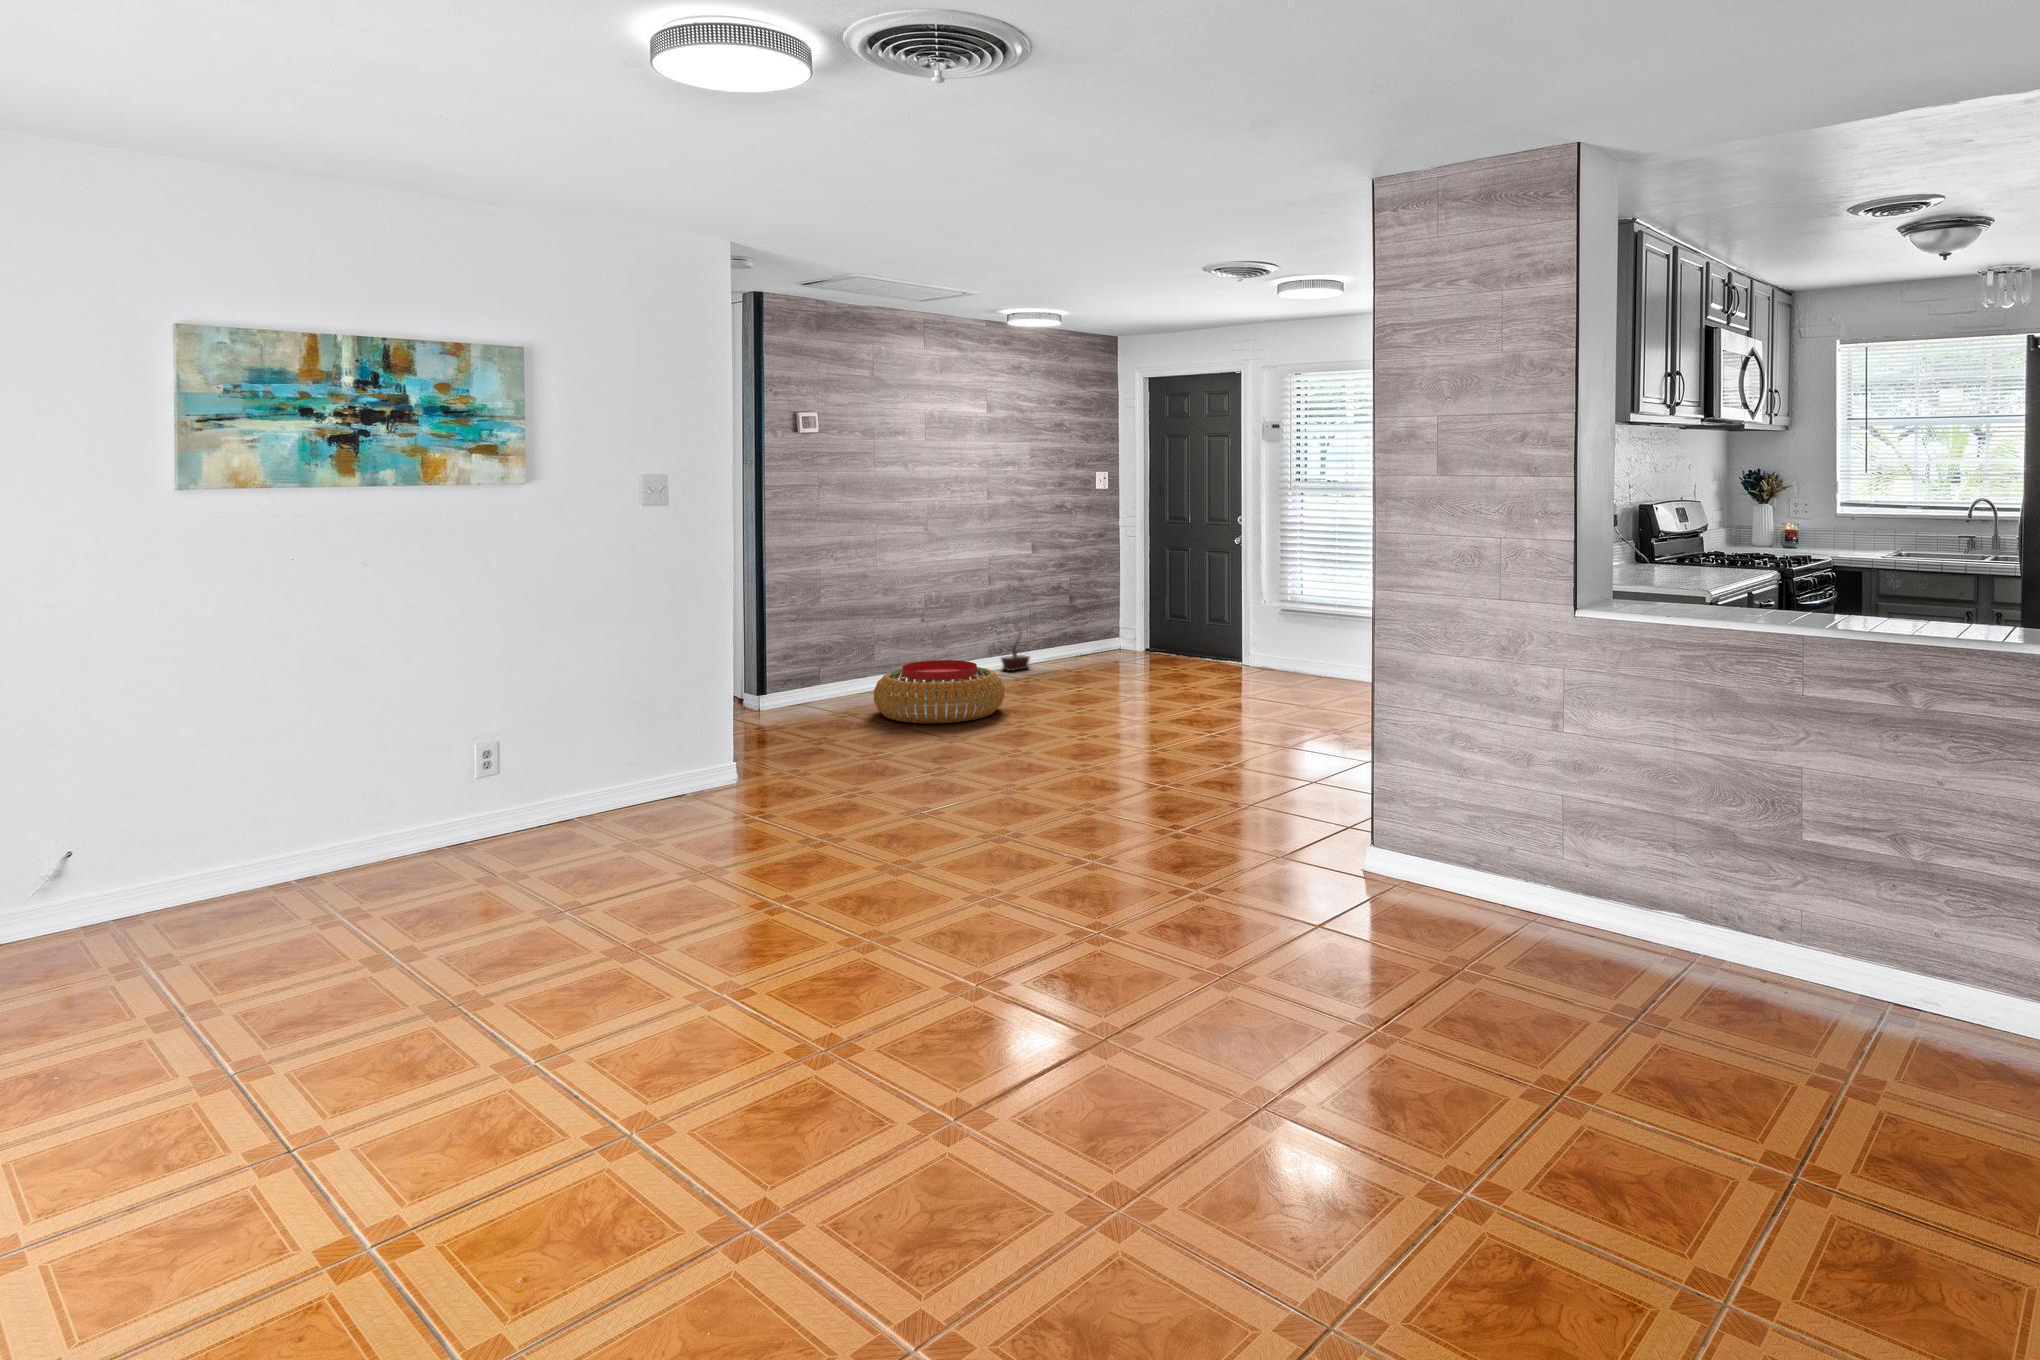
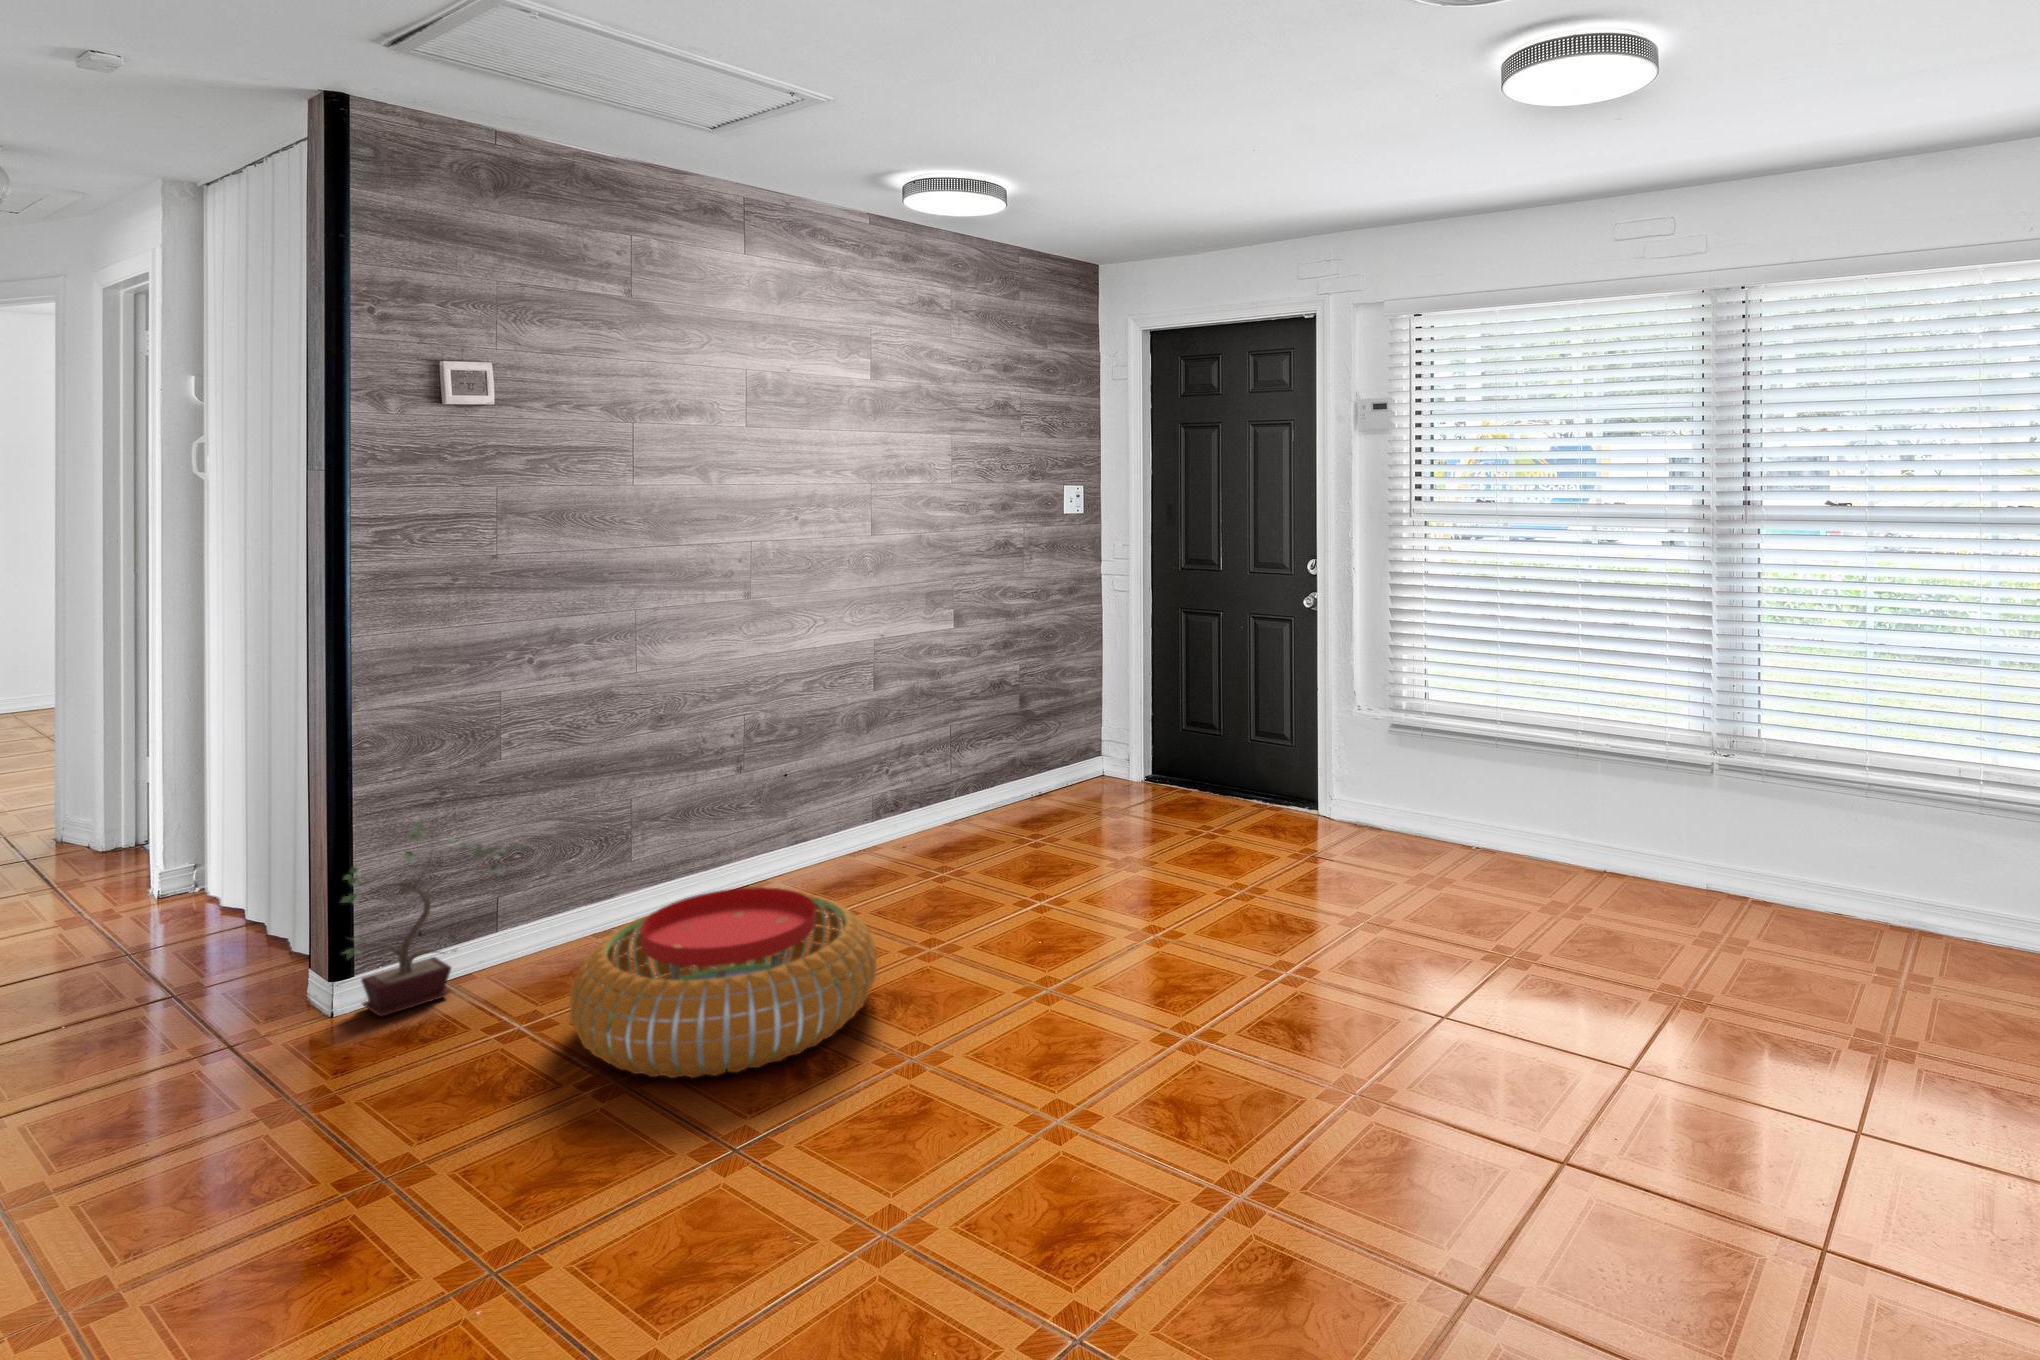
potted plant: present [999,602,1049,671] -> present [340,822,523,1017]

